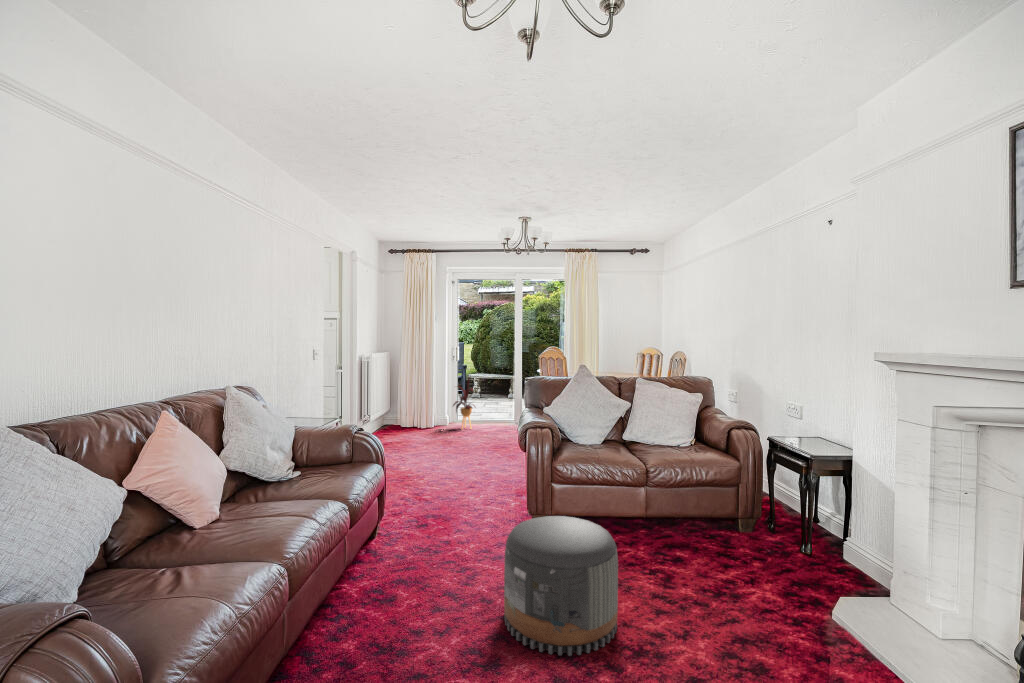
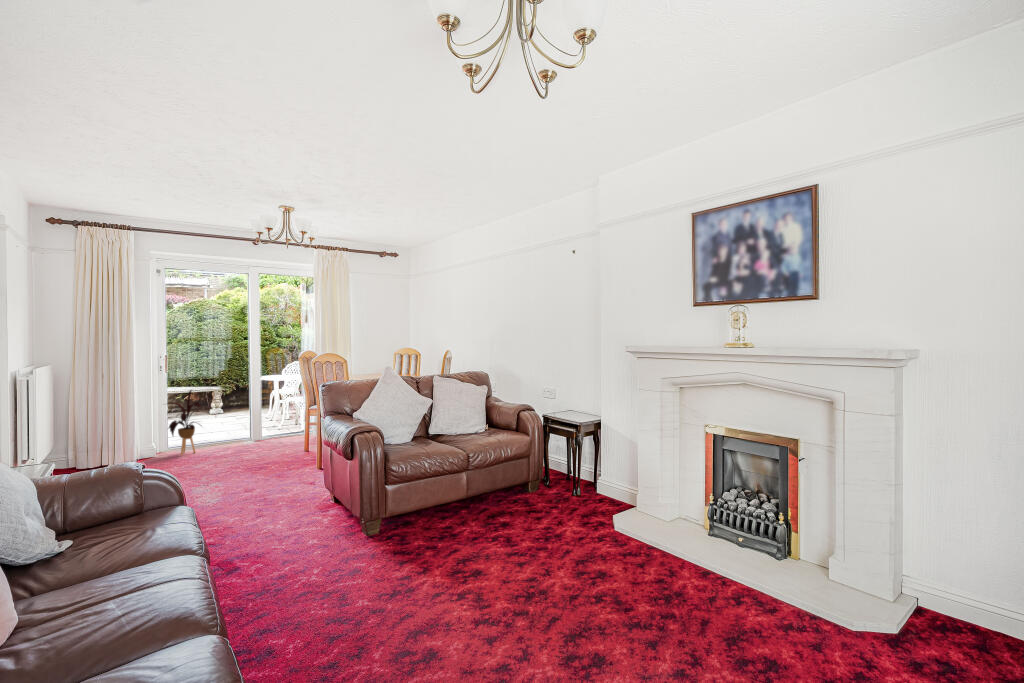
pouf: present [504,516,618,656] -> none [400,505,505,630]

